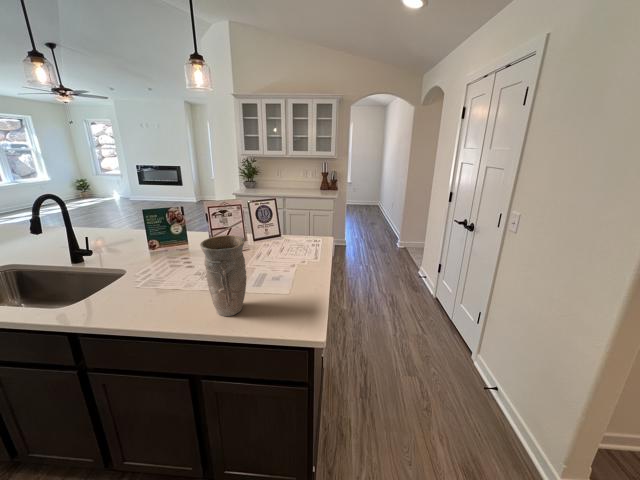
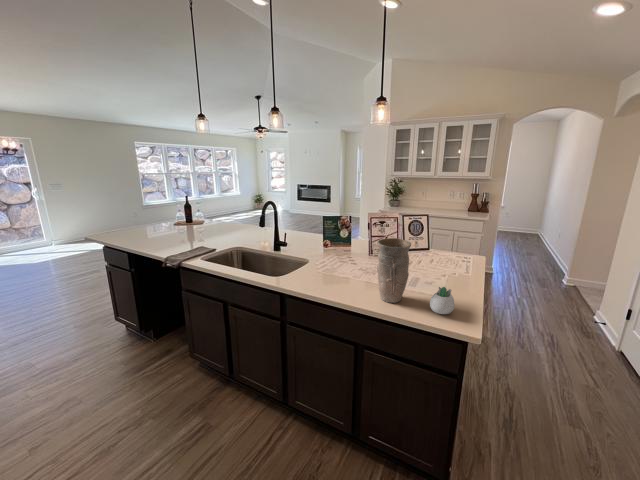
succulent planter: none [273,287,300,319] -> present [430,287,455,314]

